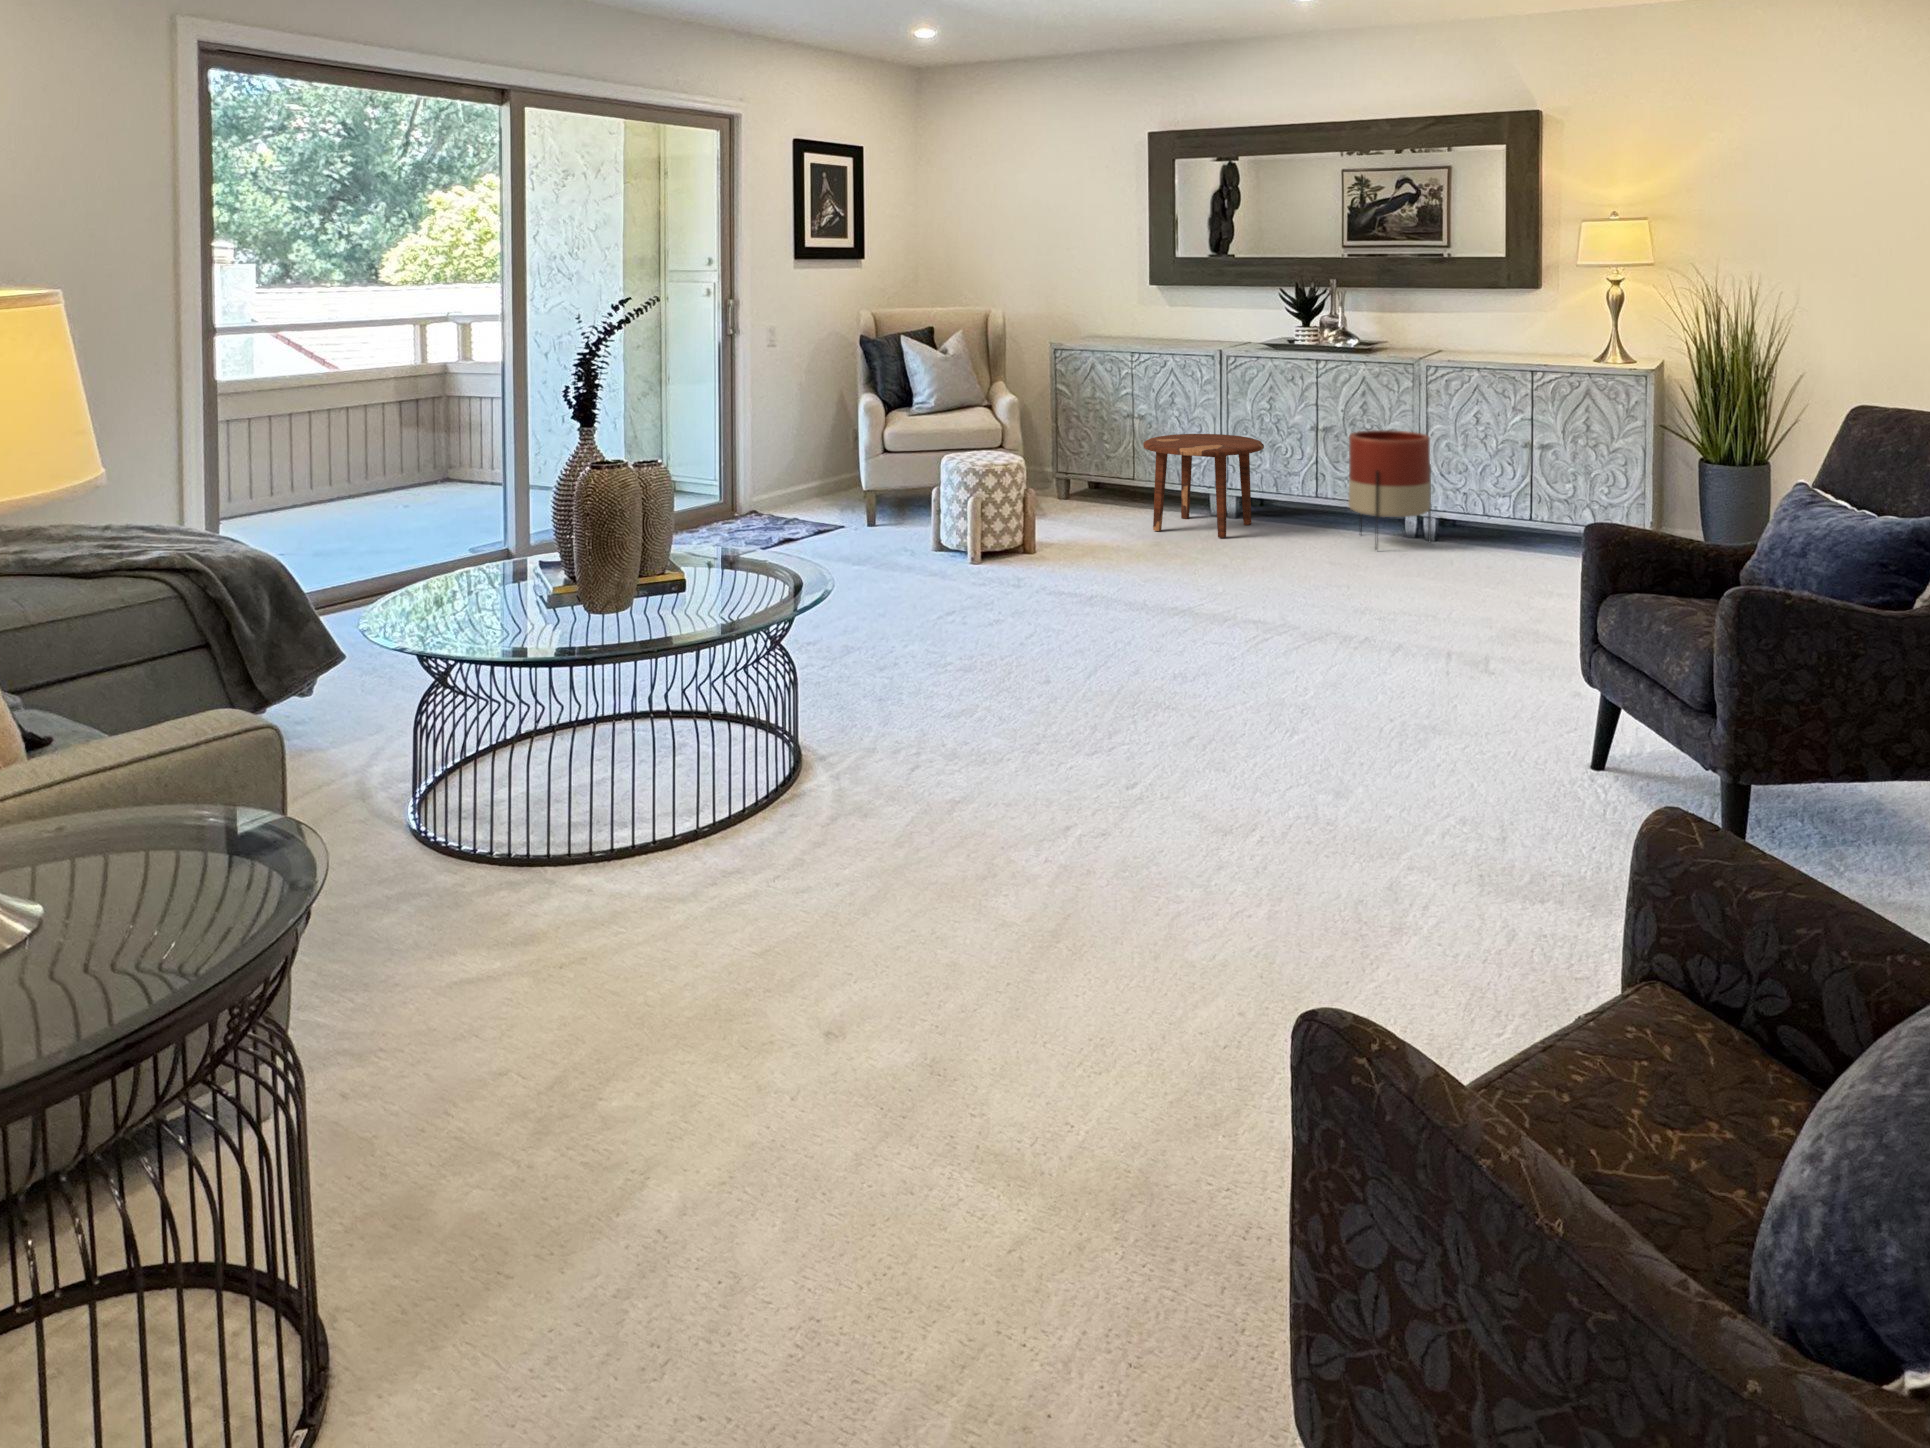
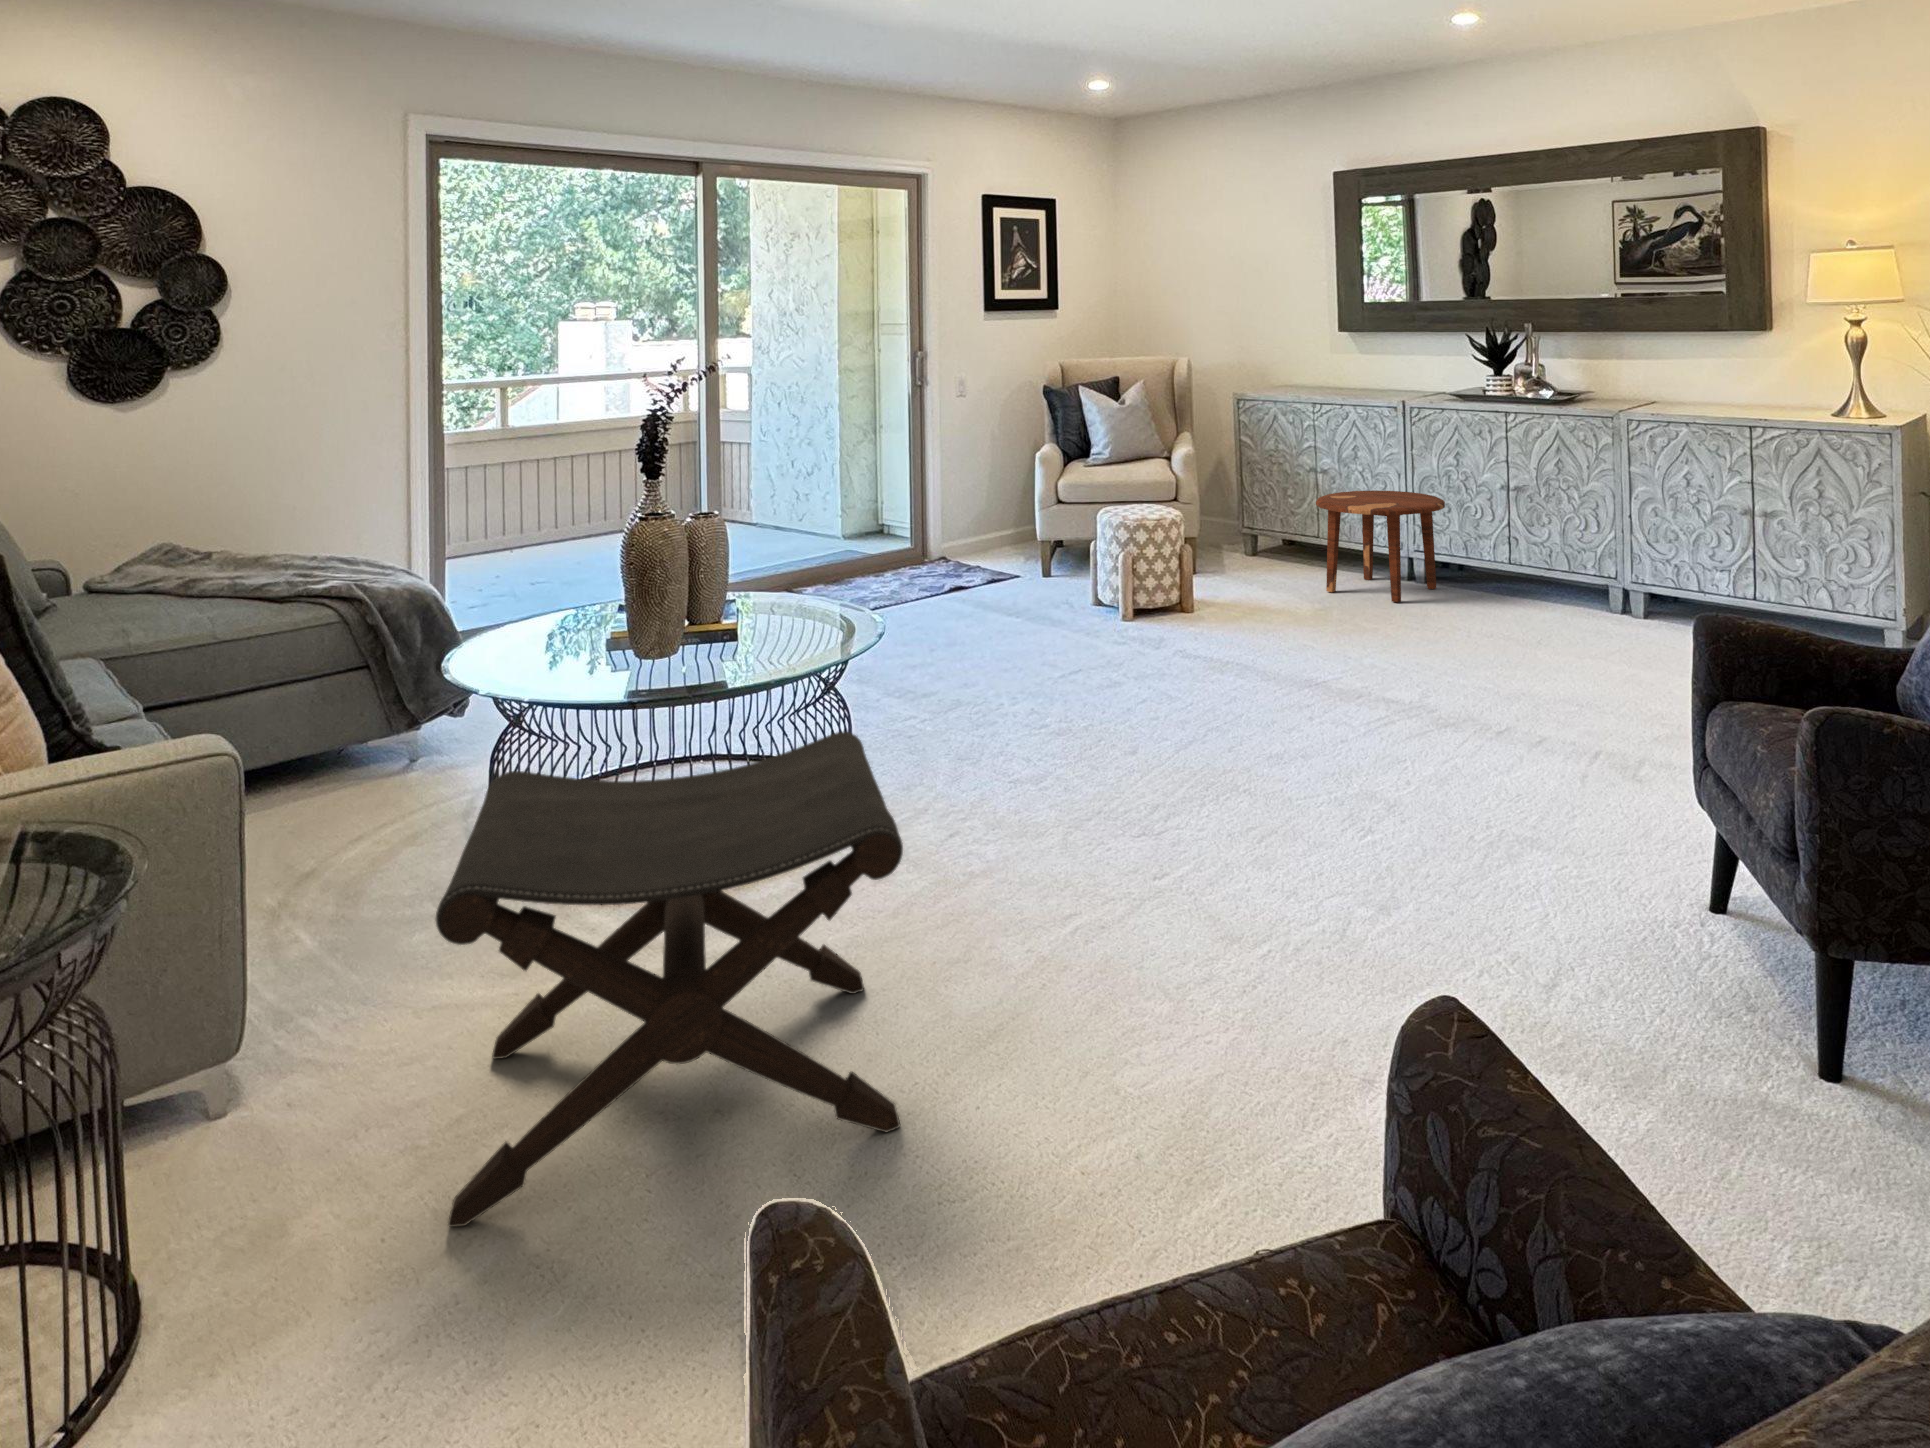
planter: present [1348,430,1431,550] -> none [1533,491,1630,624]
footstool: none [550,668,1034,1175] -> present [436,732,903,1227]

